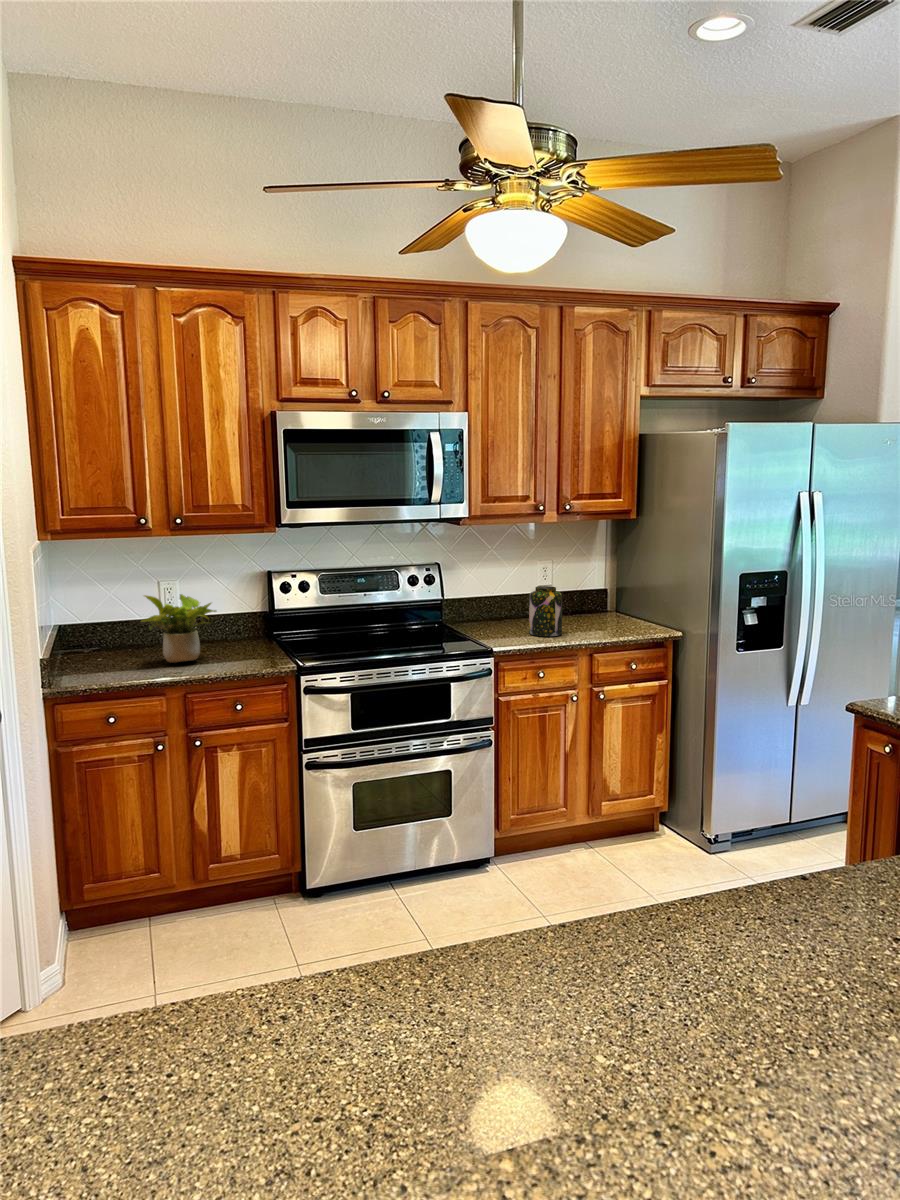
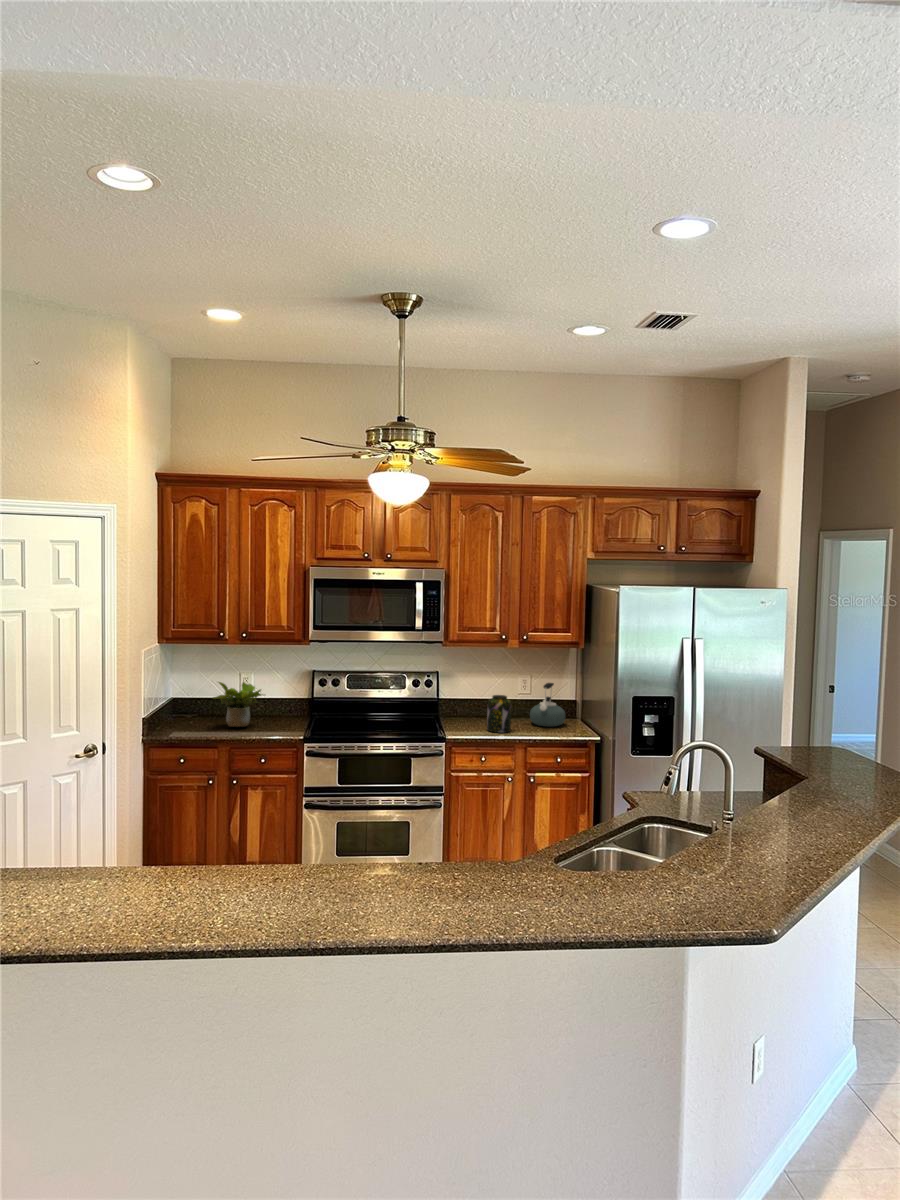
kettle: none [568,566,616,624] -> present [530,683,565,727]

